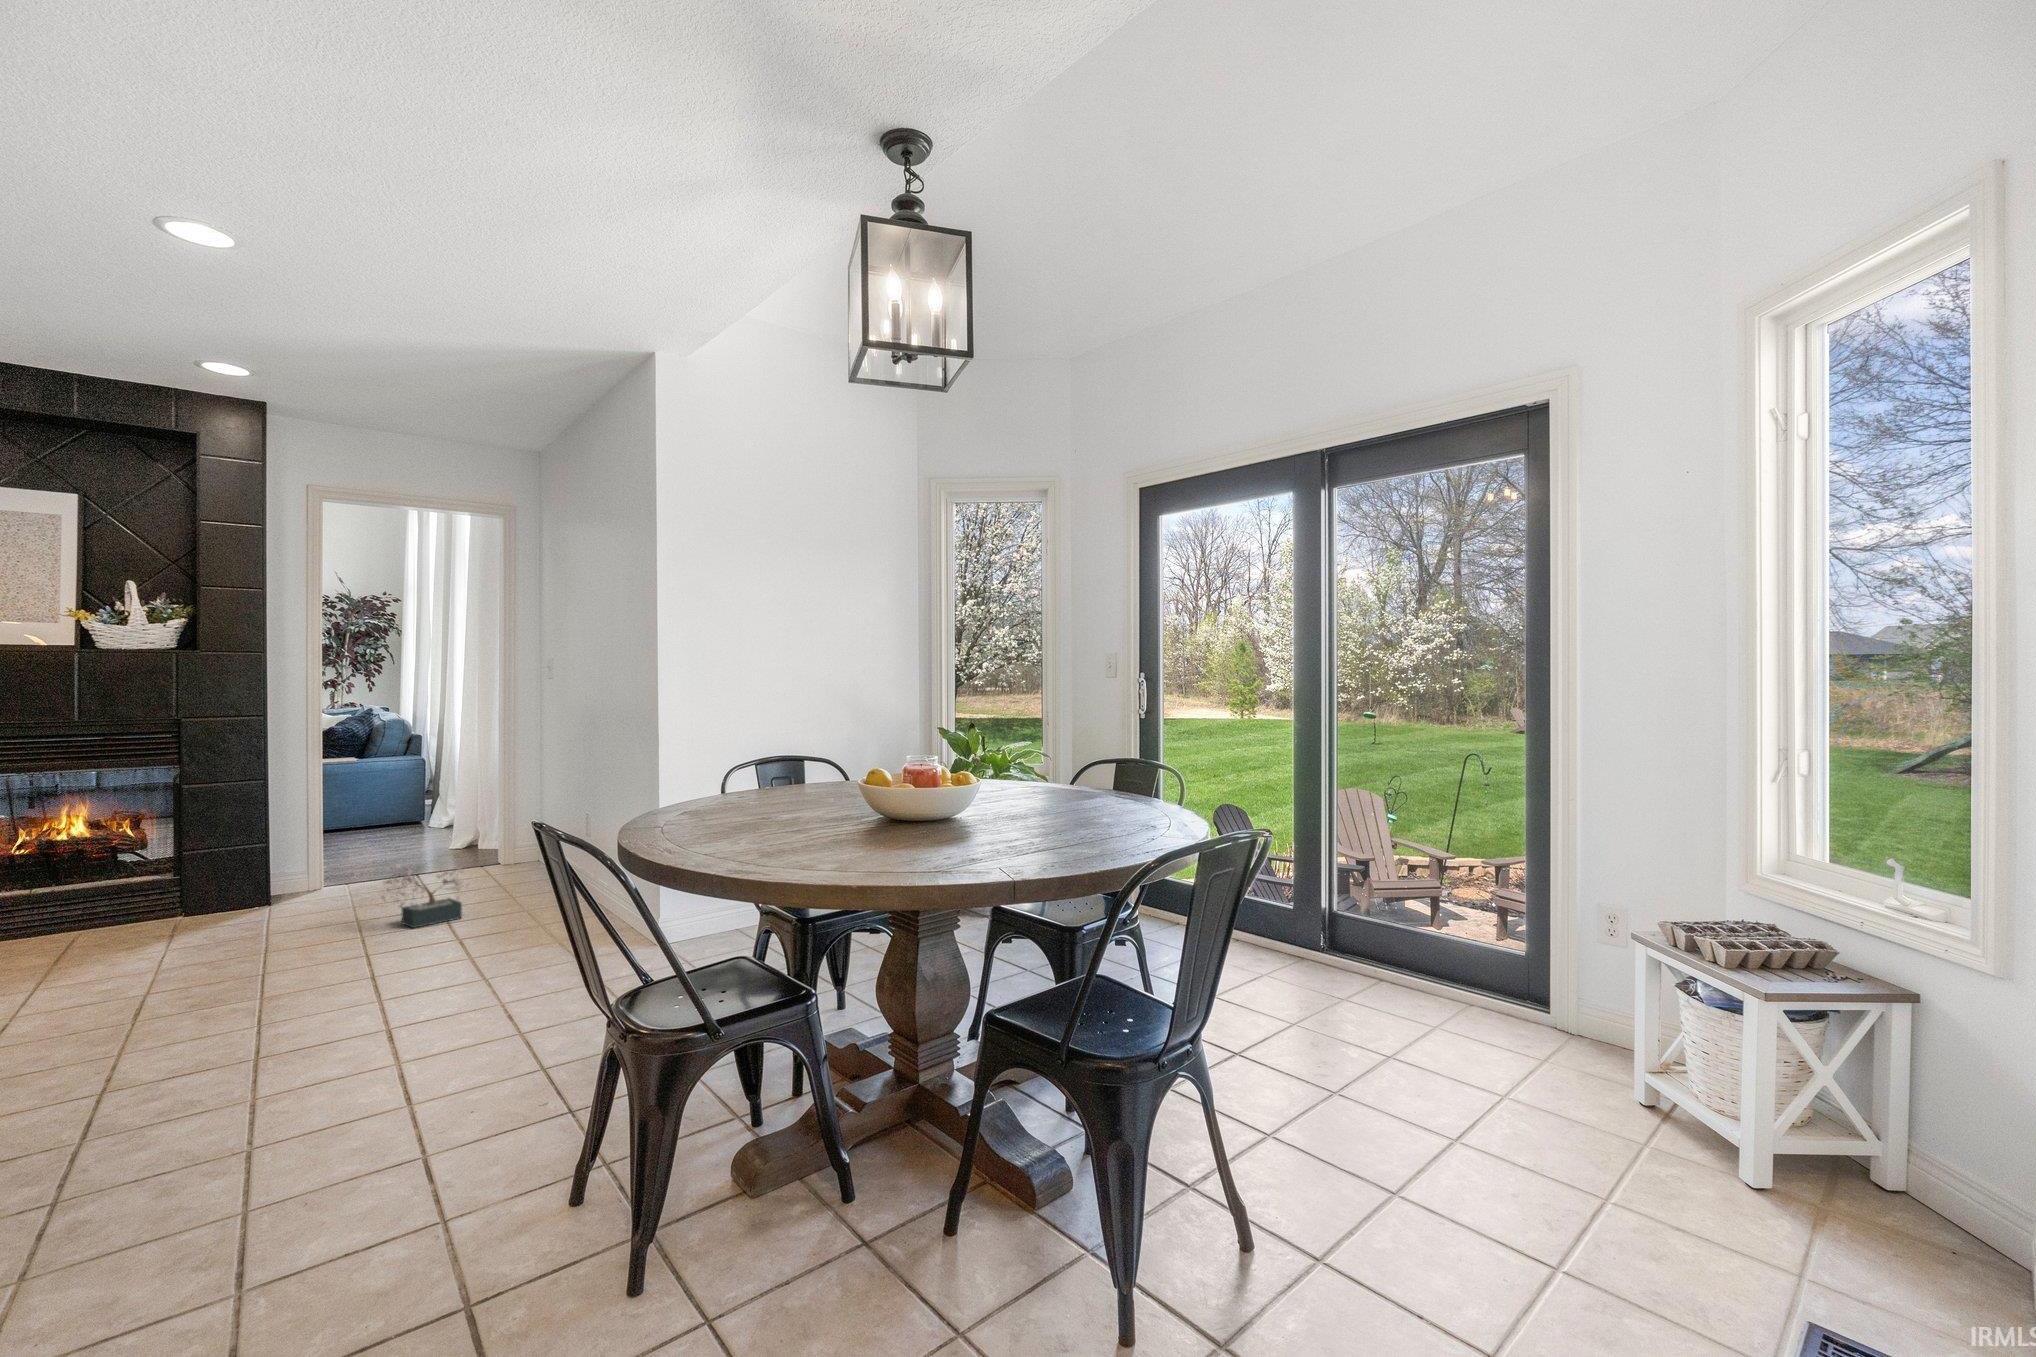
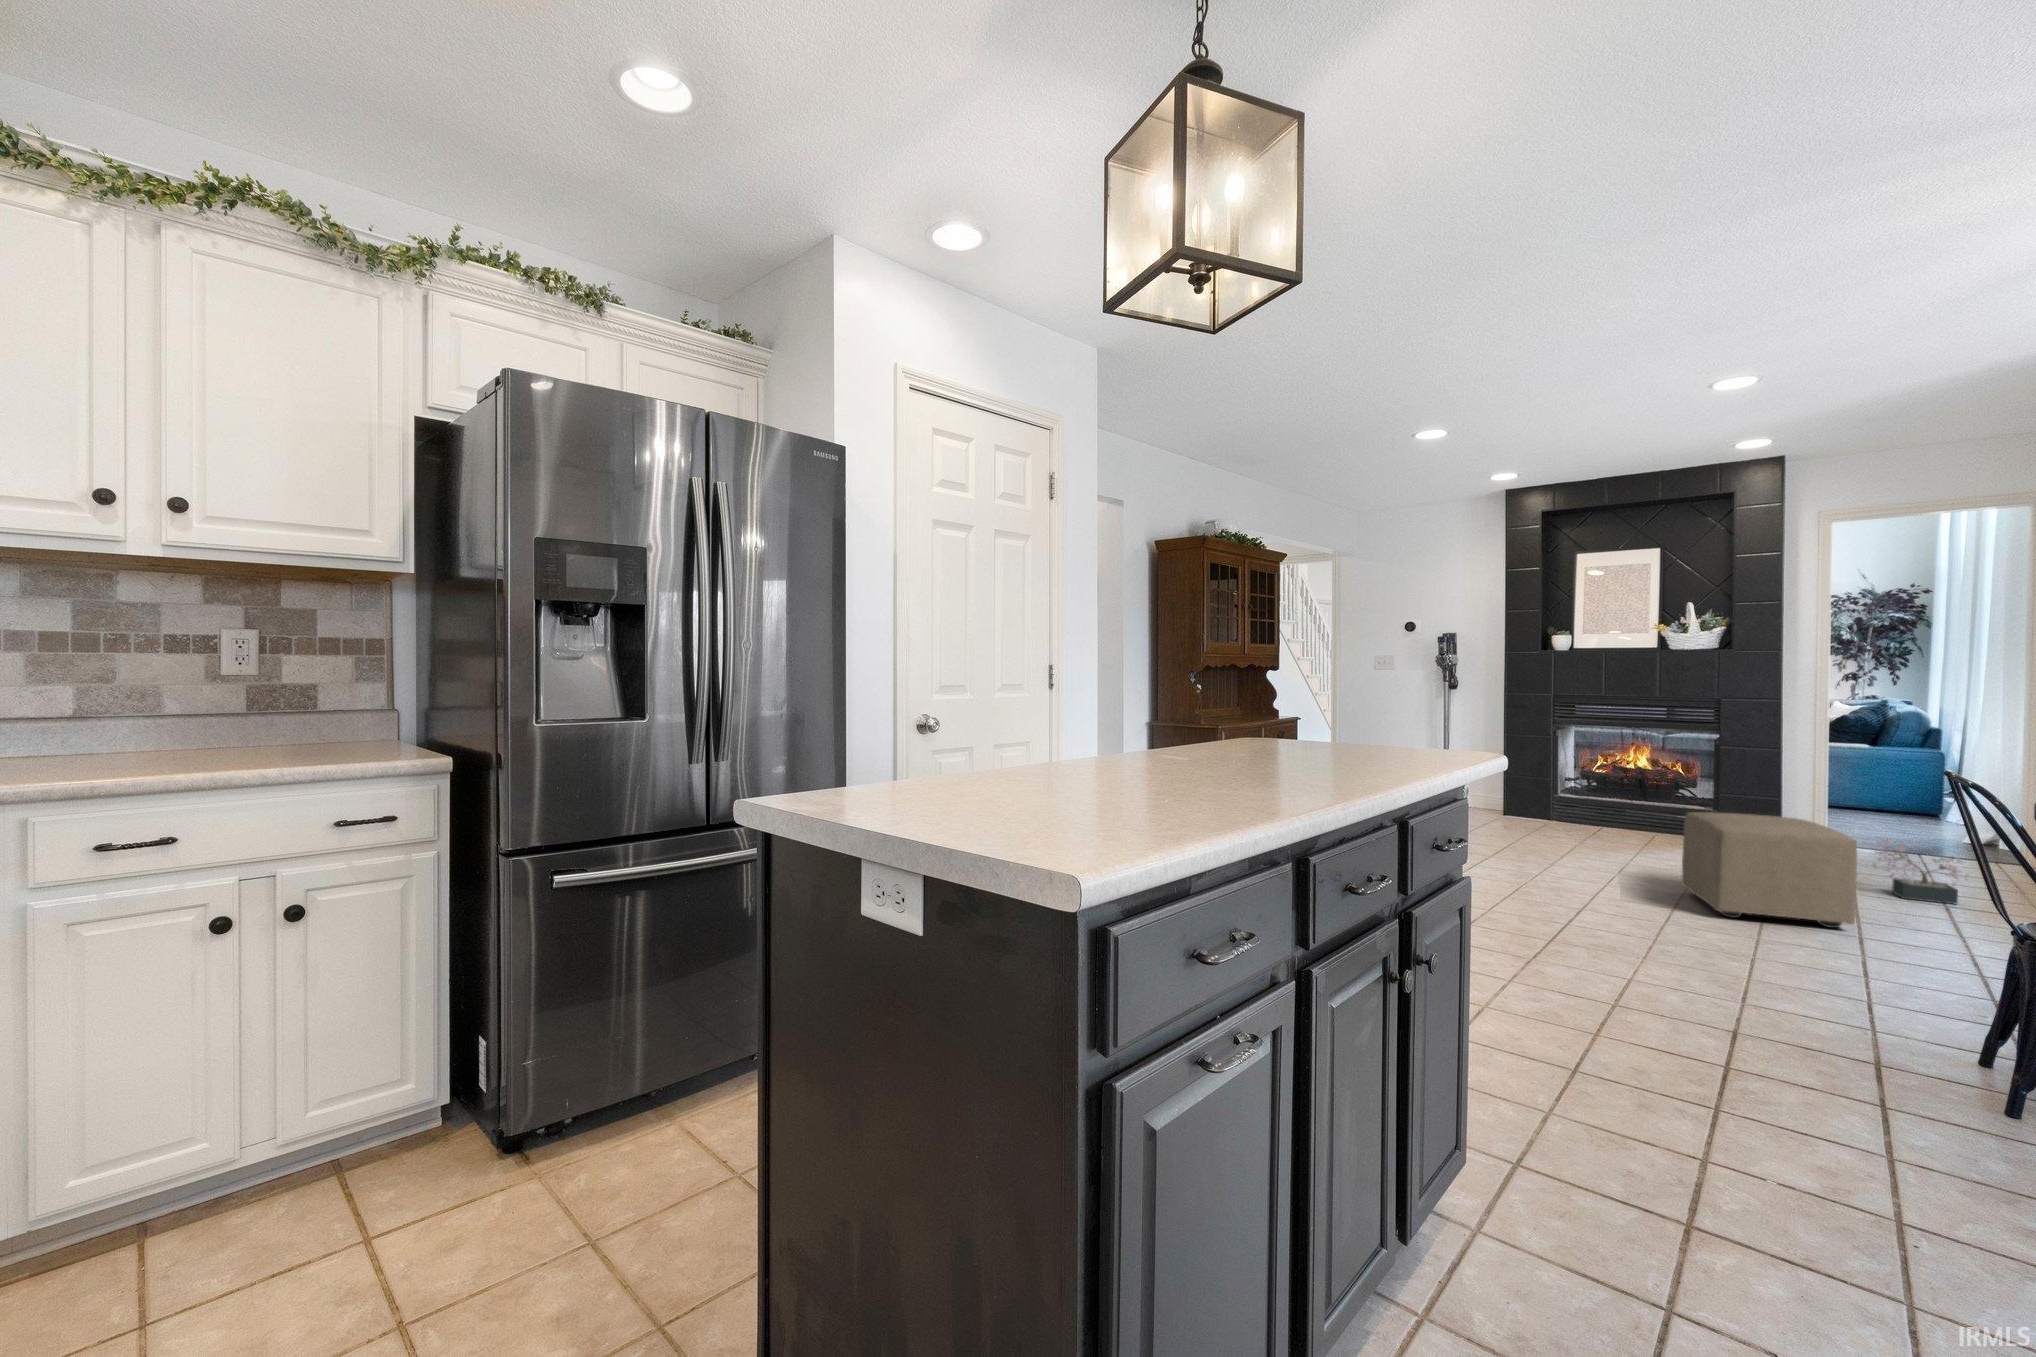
ottoman: none [133,866,376,1038] -> present [1682,812,1857,928]

